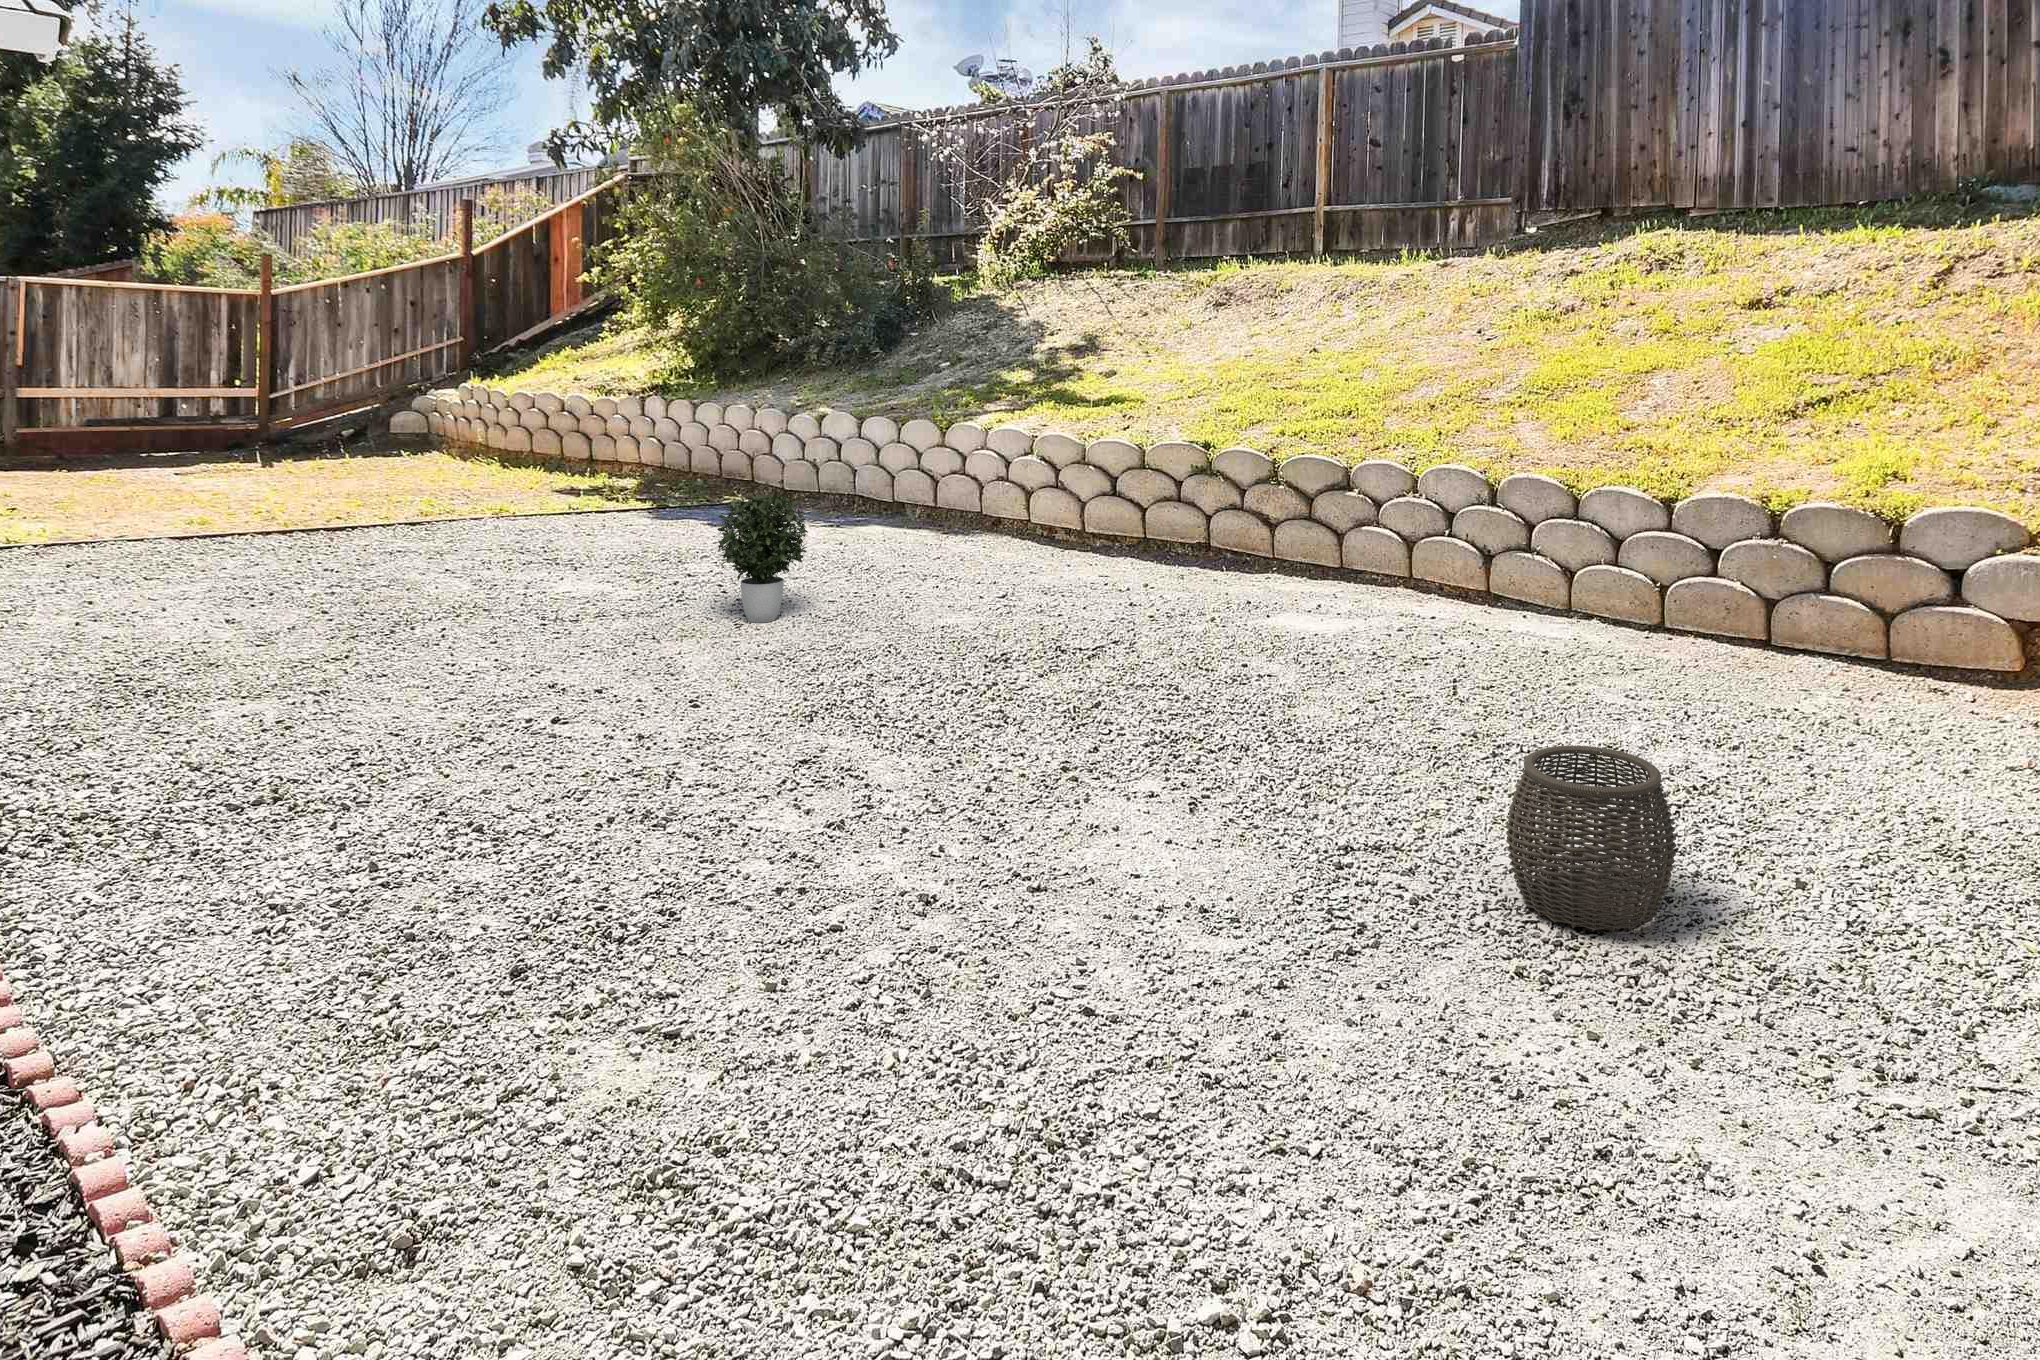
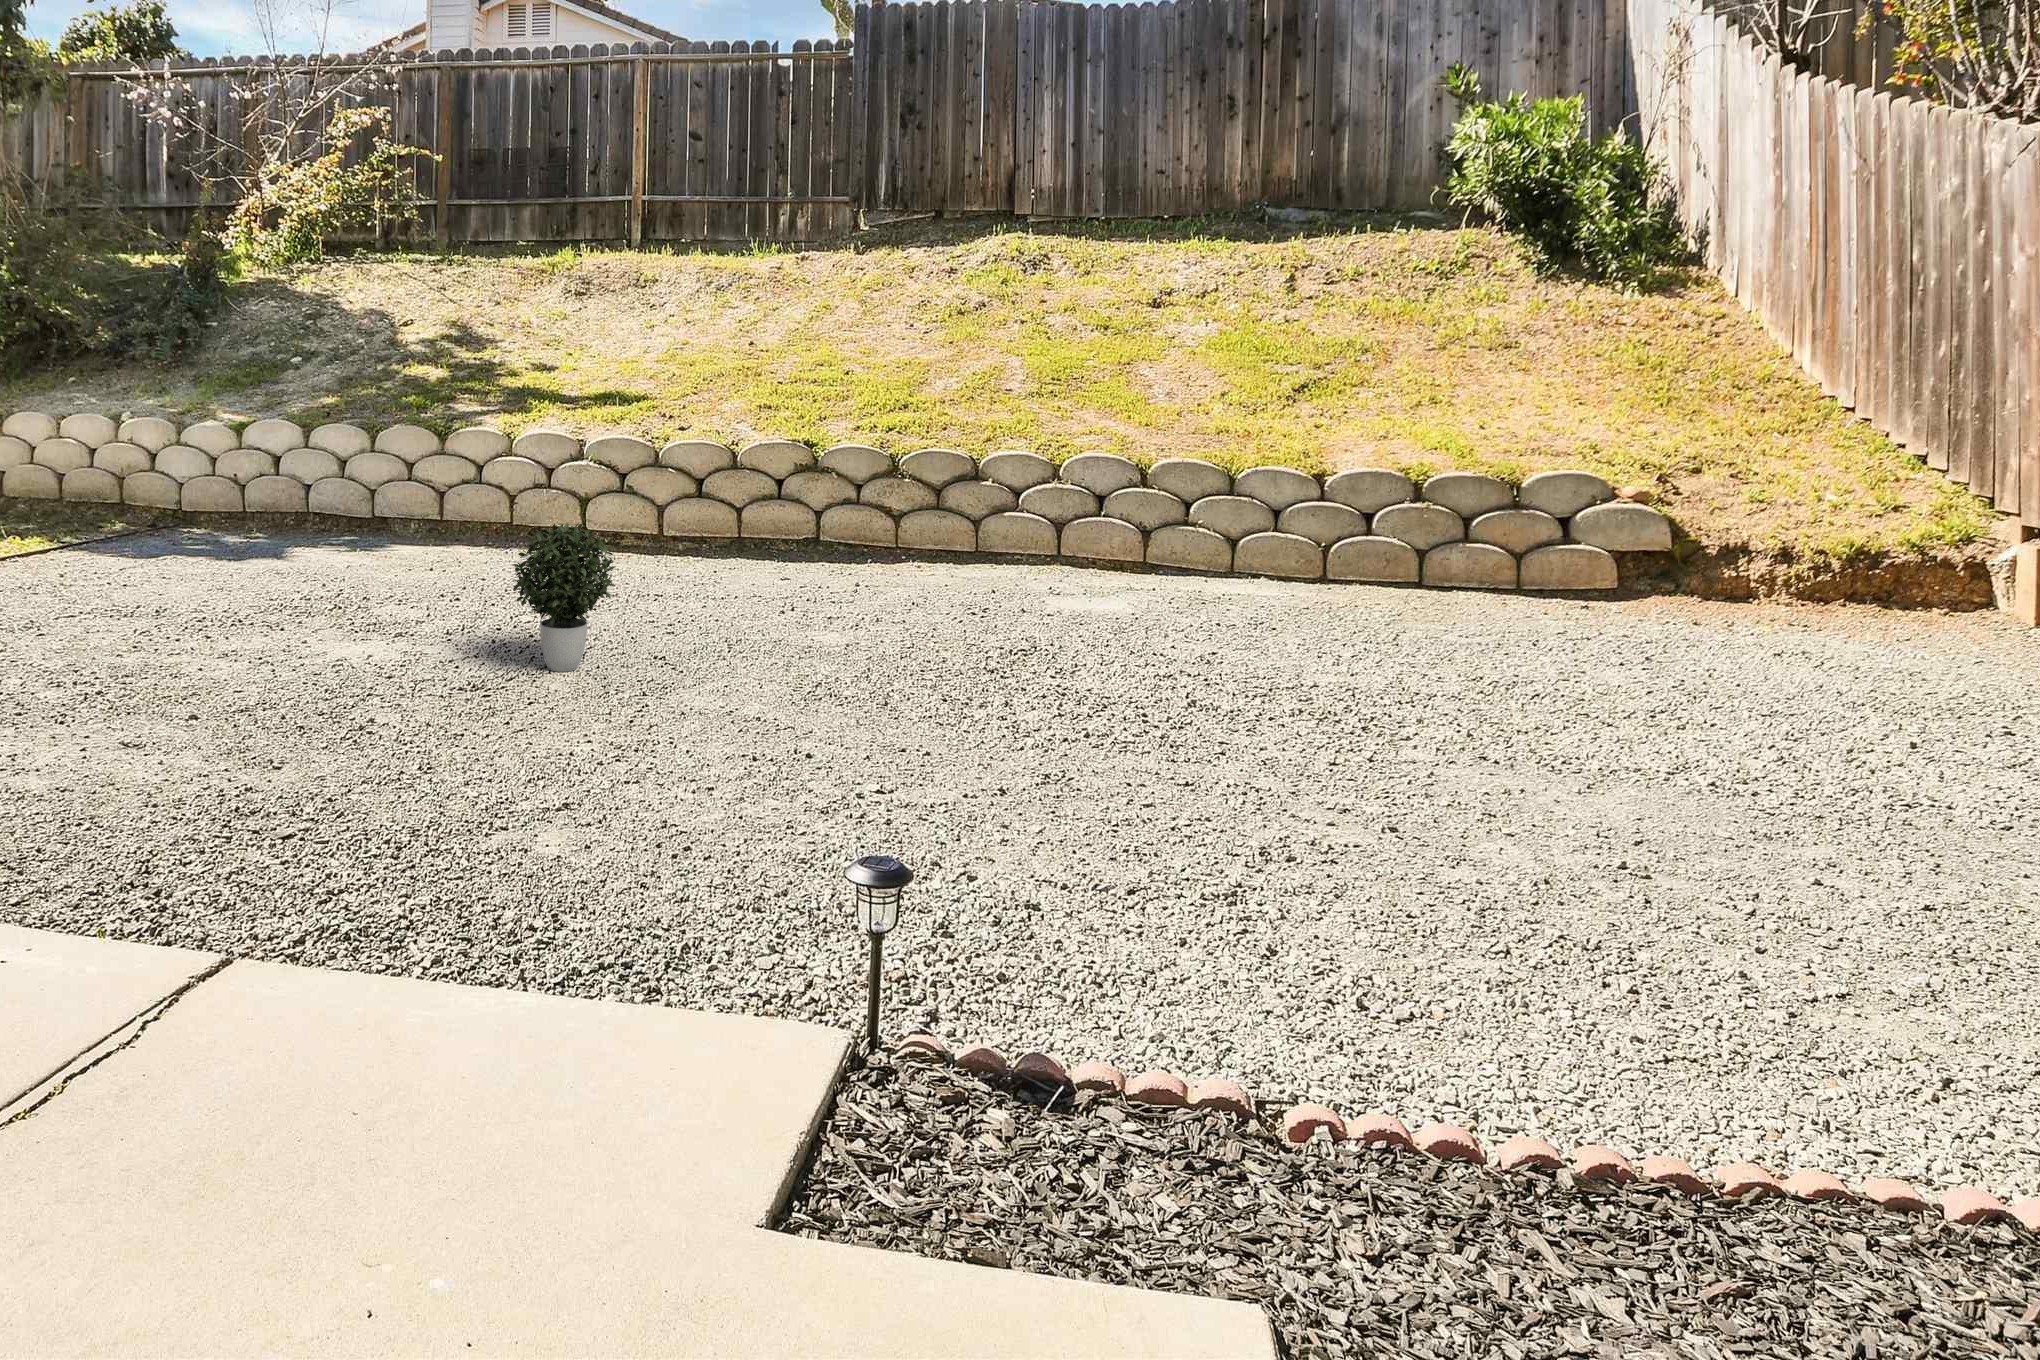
woven basket: present [1506,745,1677,932] -> none [1697,679,1861,821]

